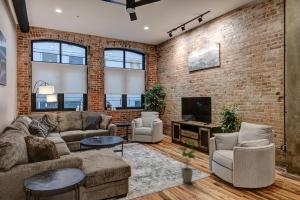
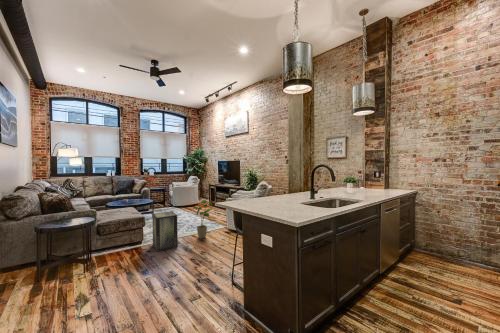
storage box: none [139,151,167,195] -> present [152,211,178,251]

